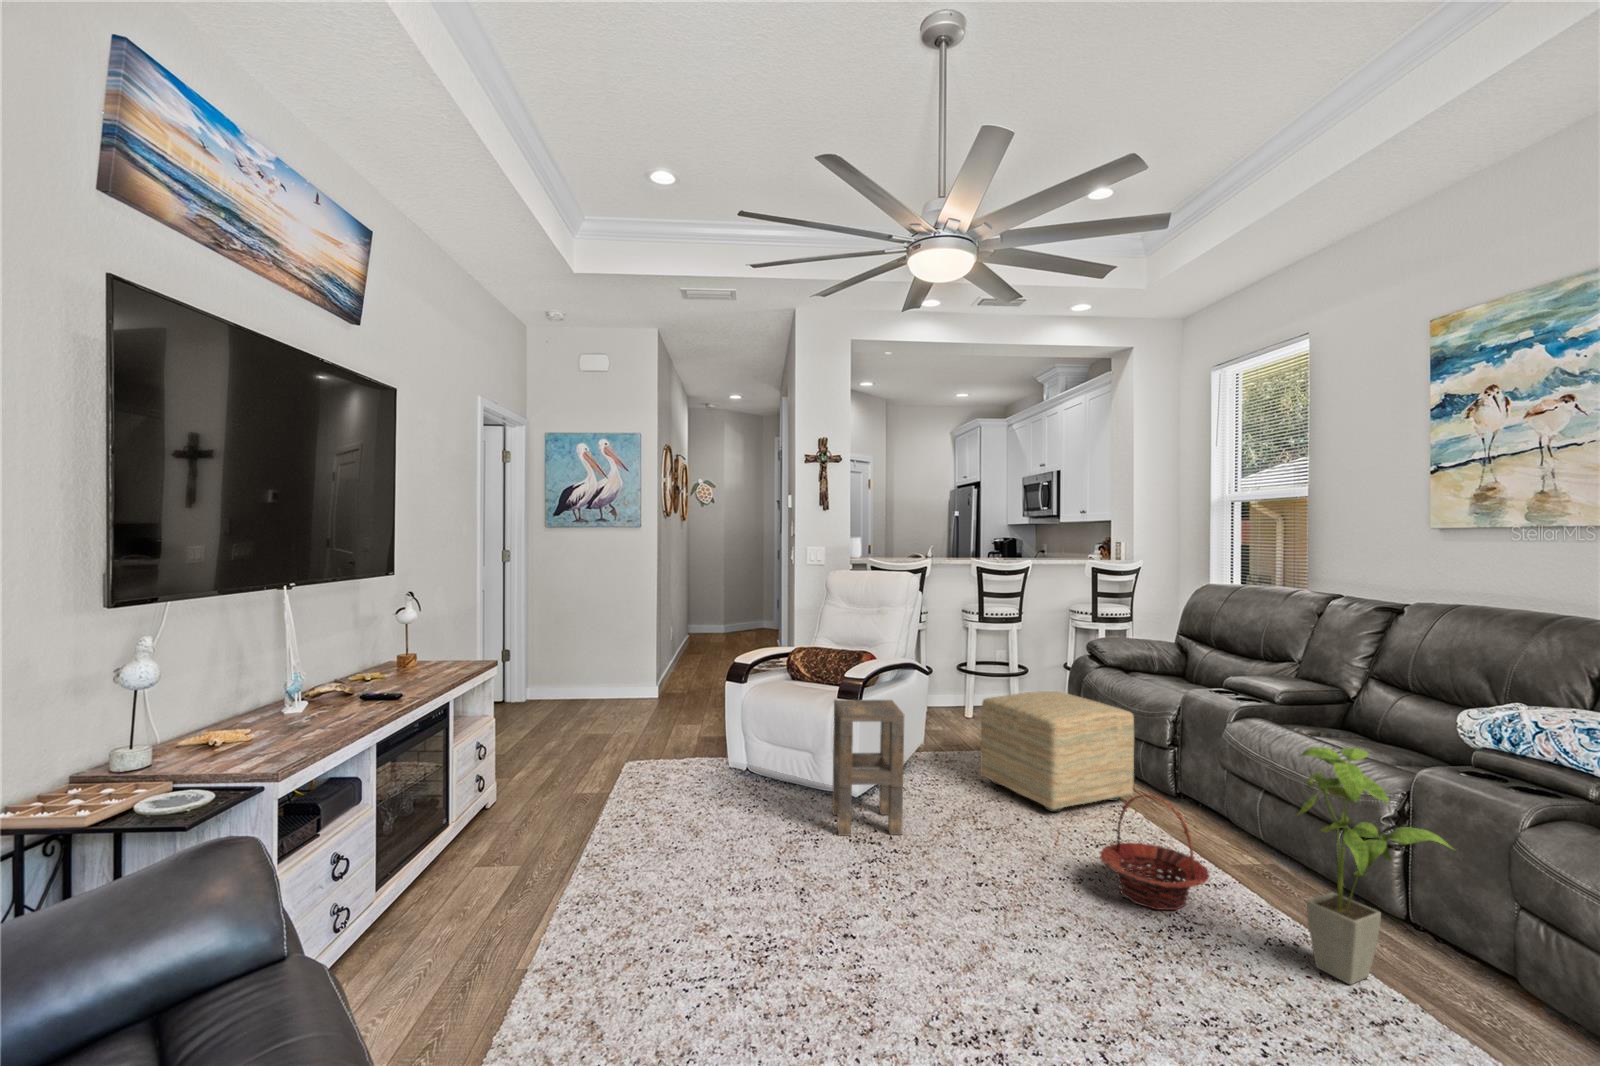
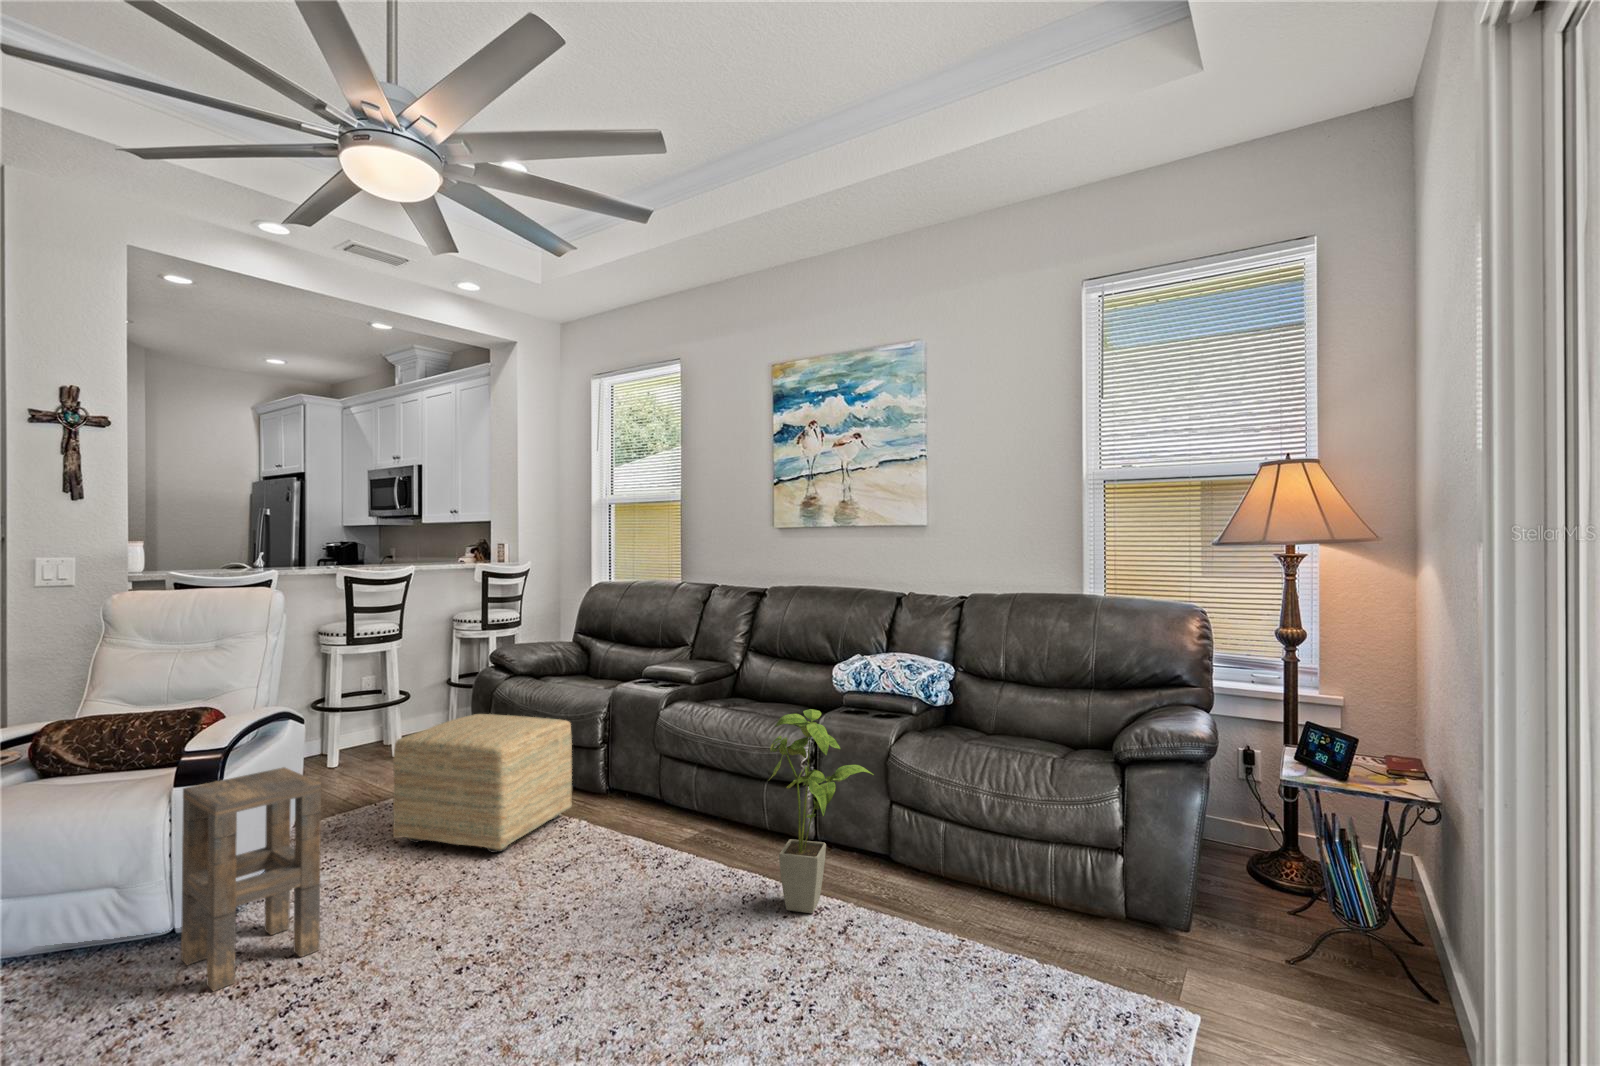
basket: present [1100,794,1209,910] -> none [585,799,691,917]

